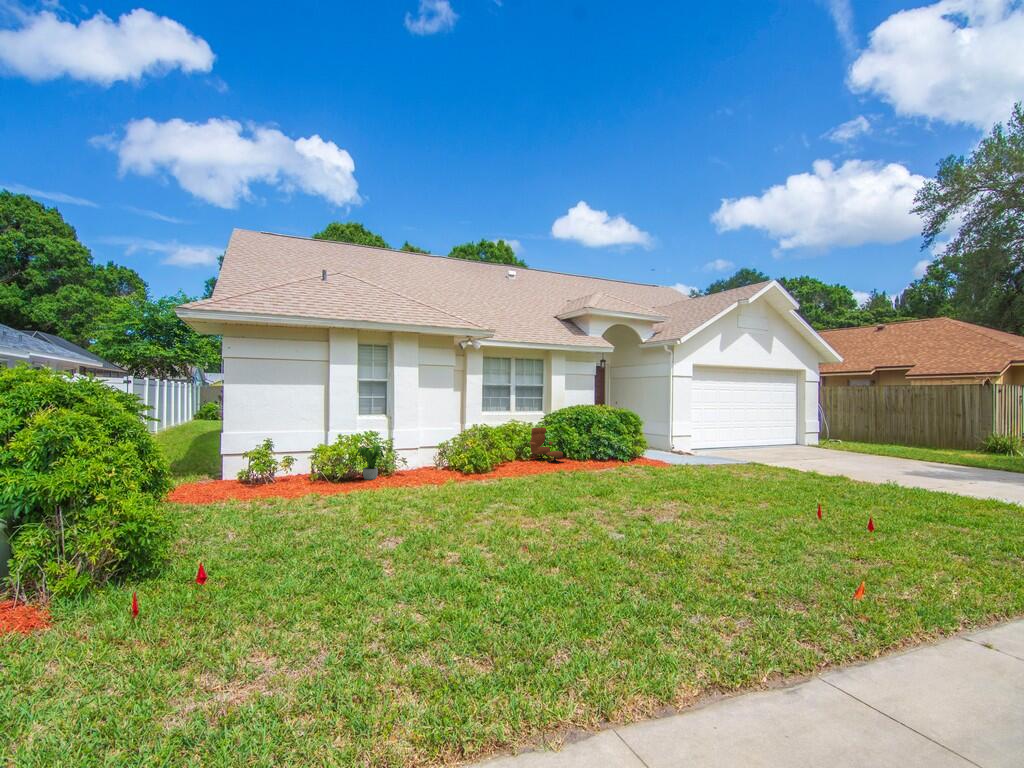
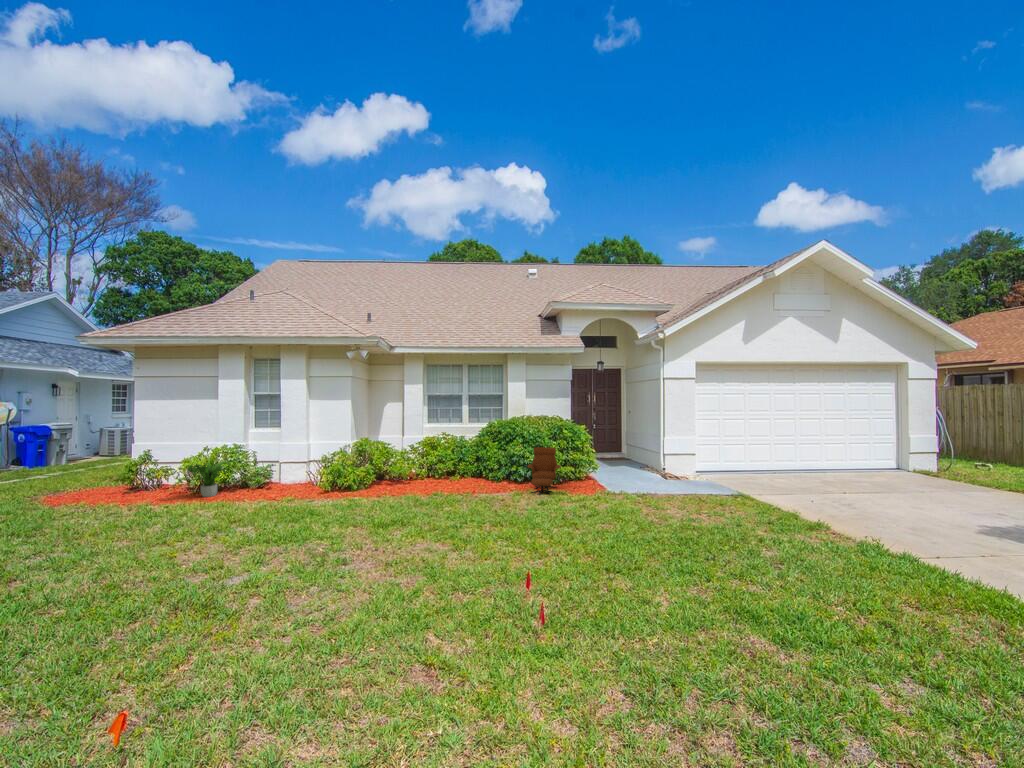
lounge chair: present [529,427,563,464] -> present [528,447,561,495]

